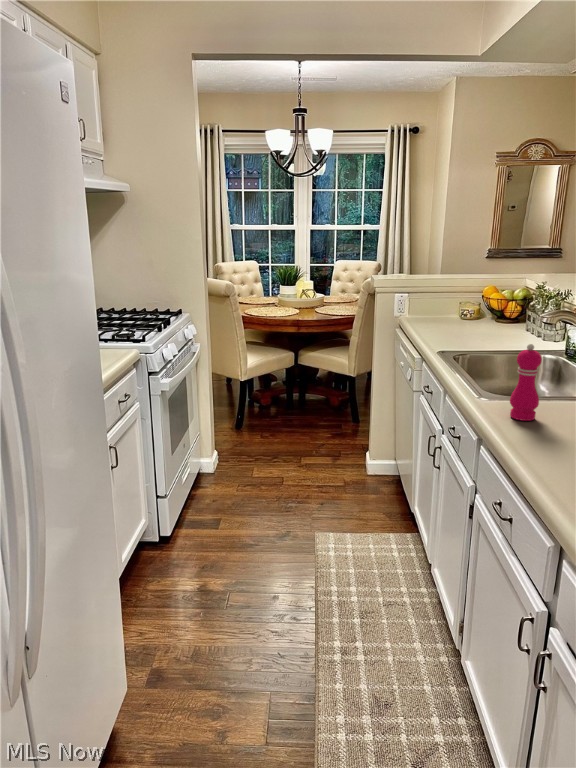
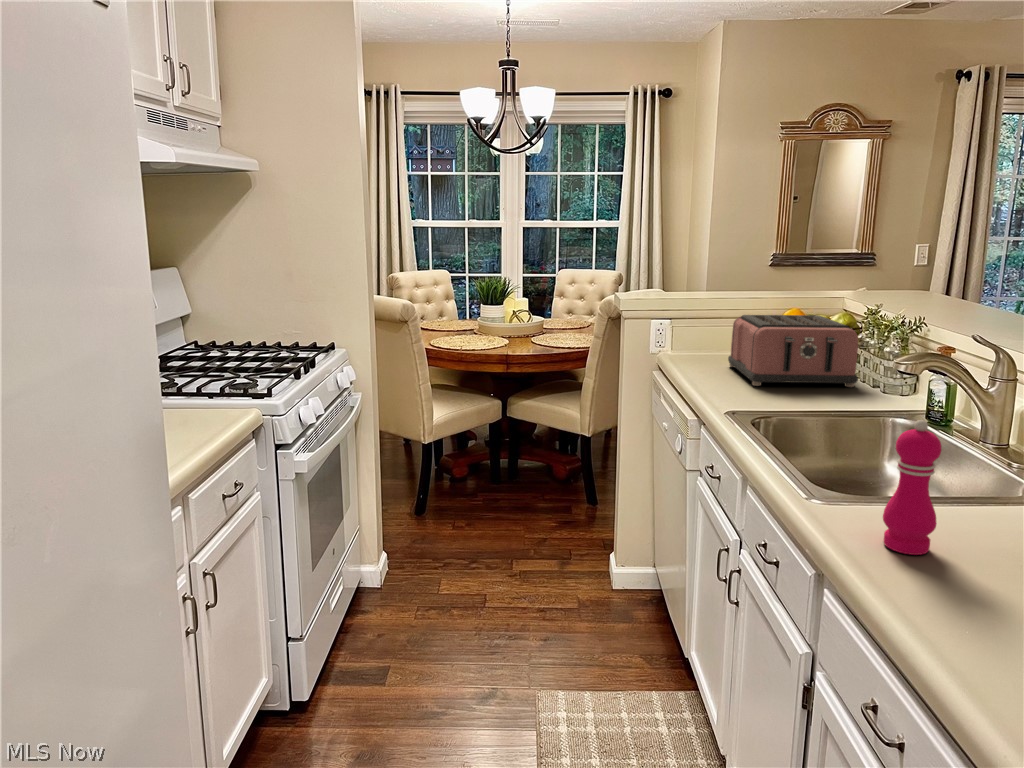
toaster: none [445,290,528,337] -> present [728,315,858,387]

